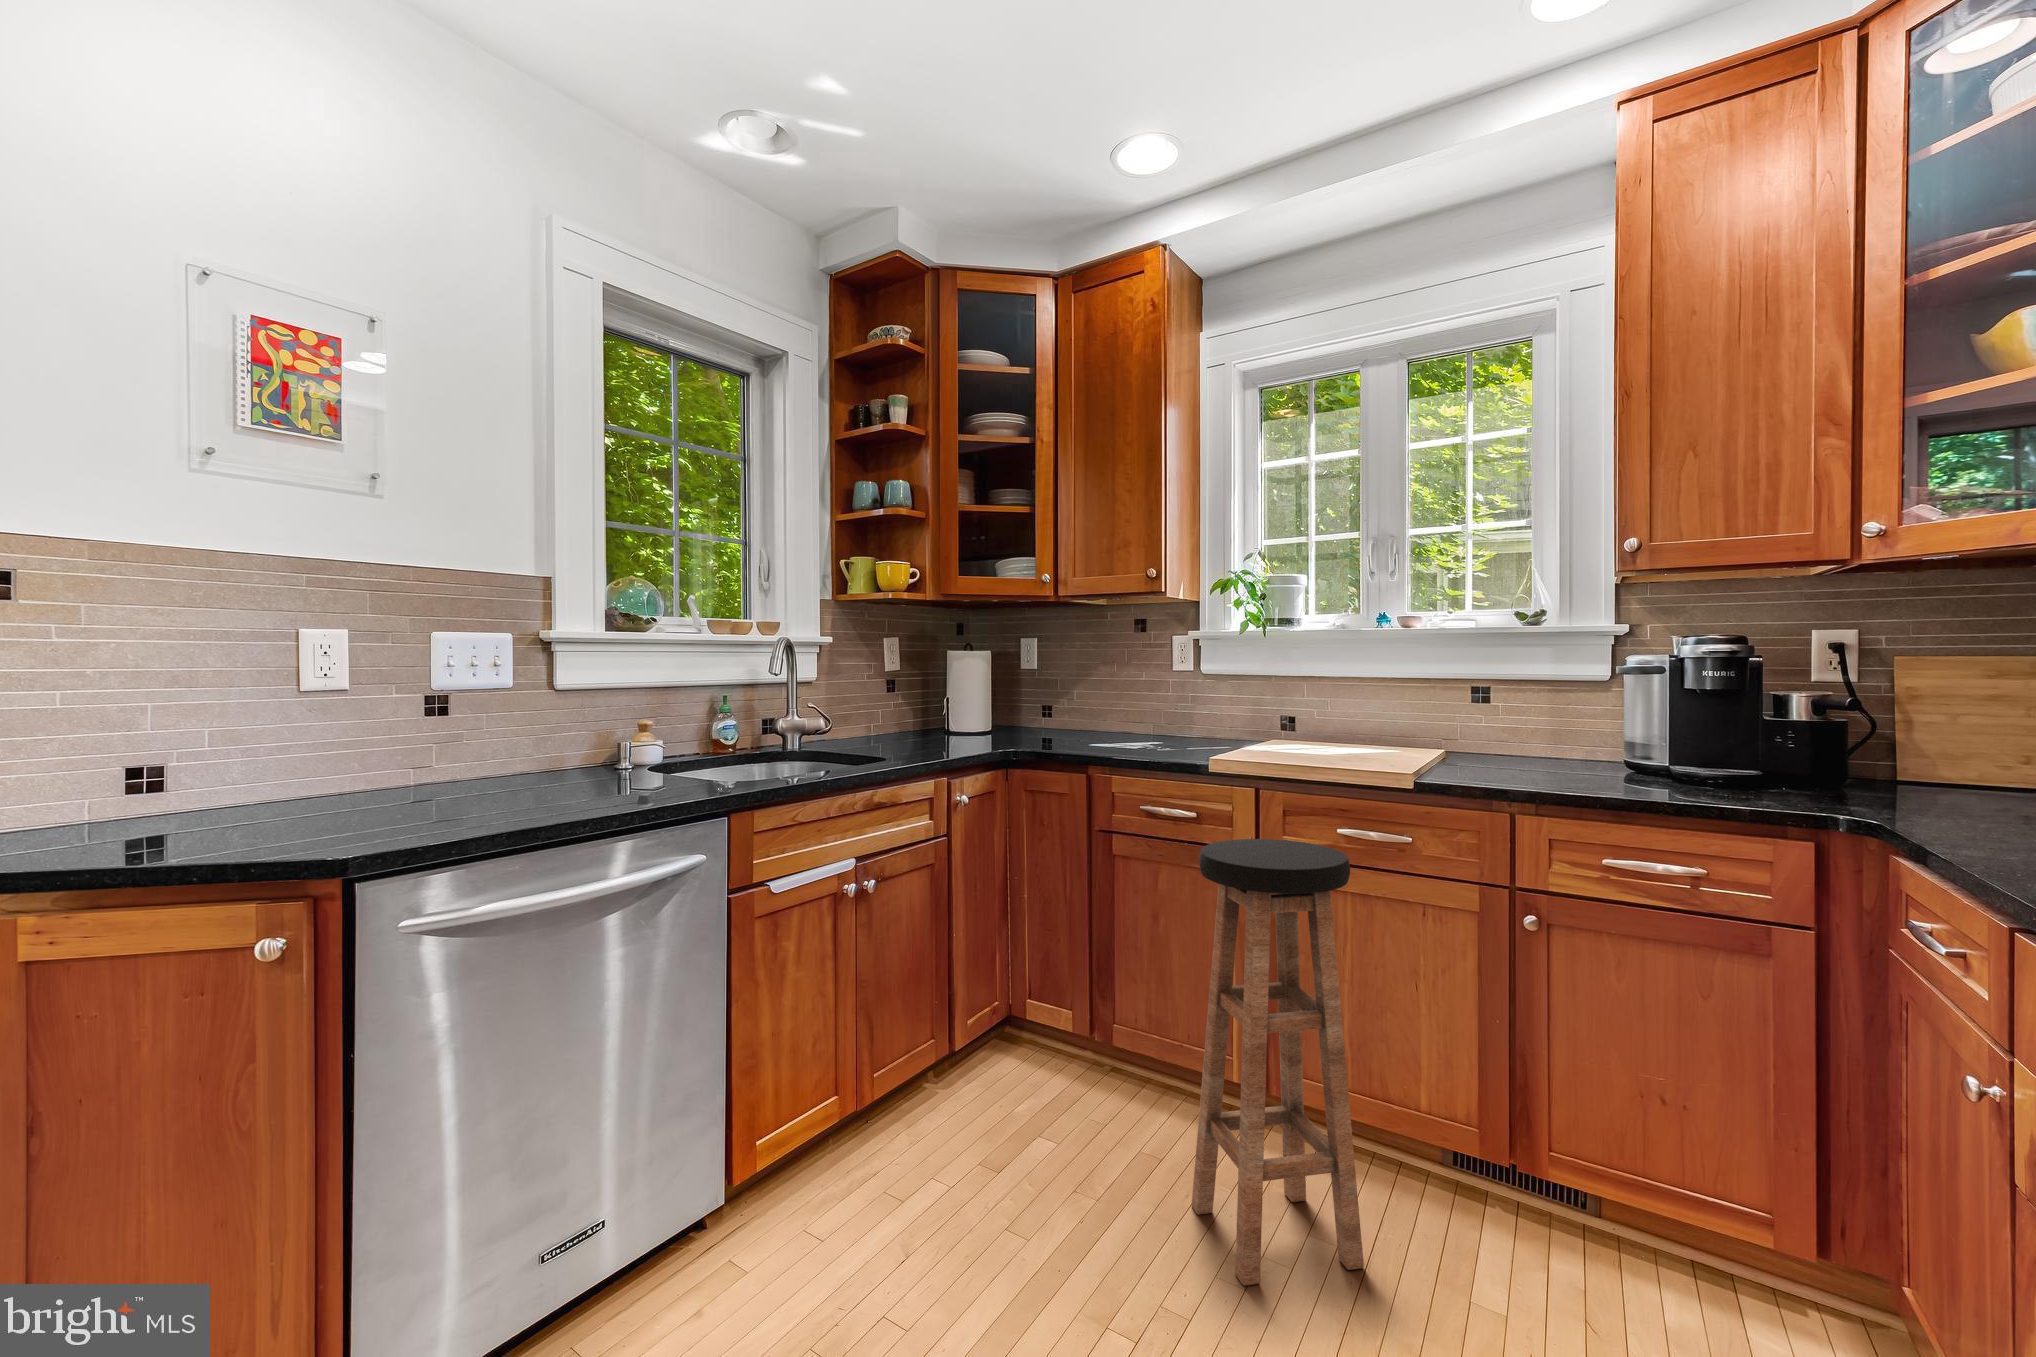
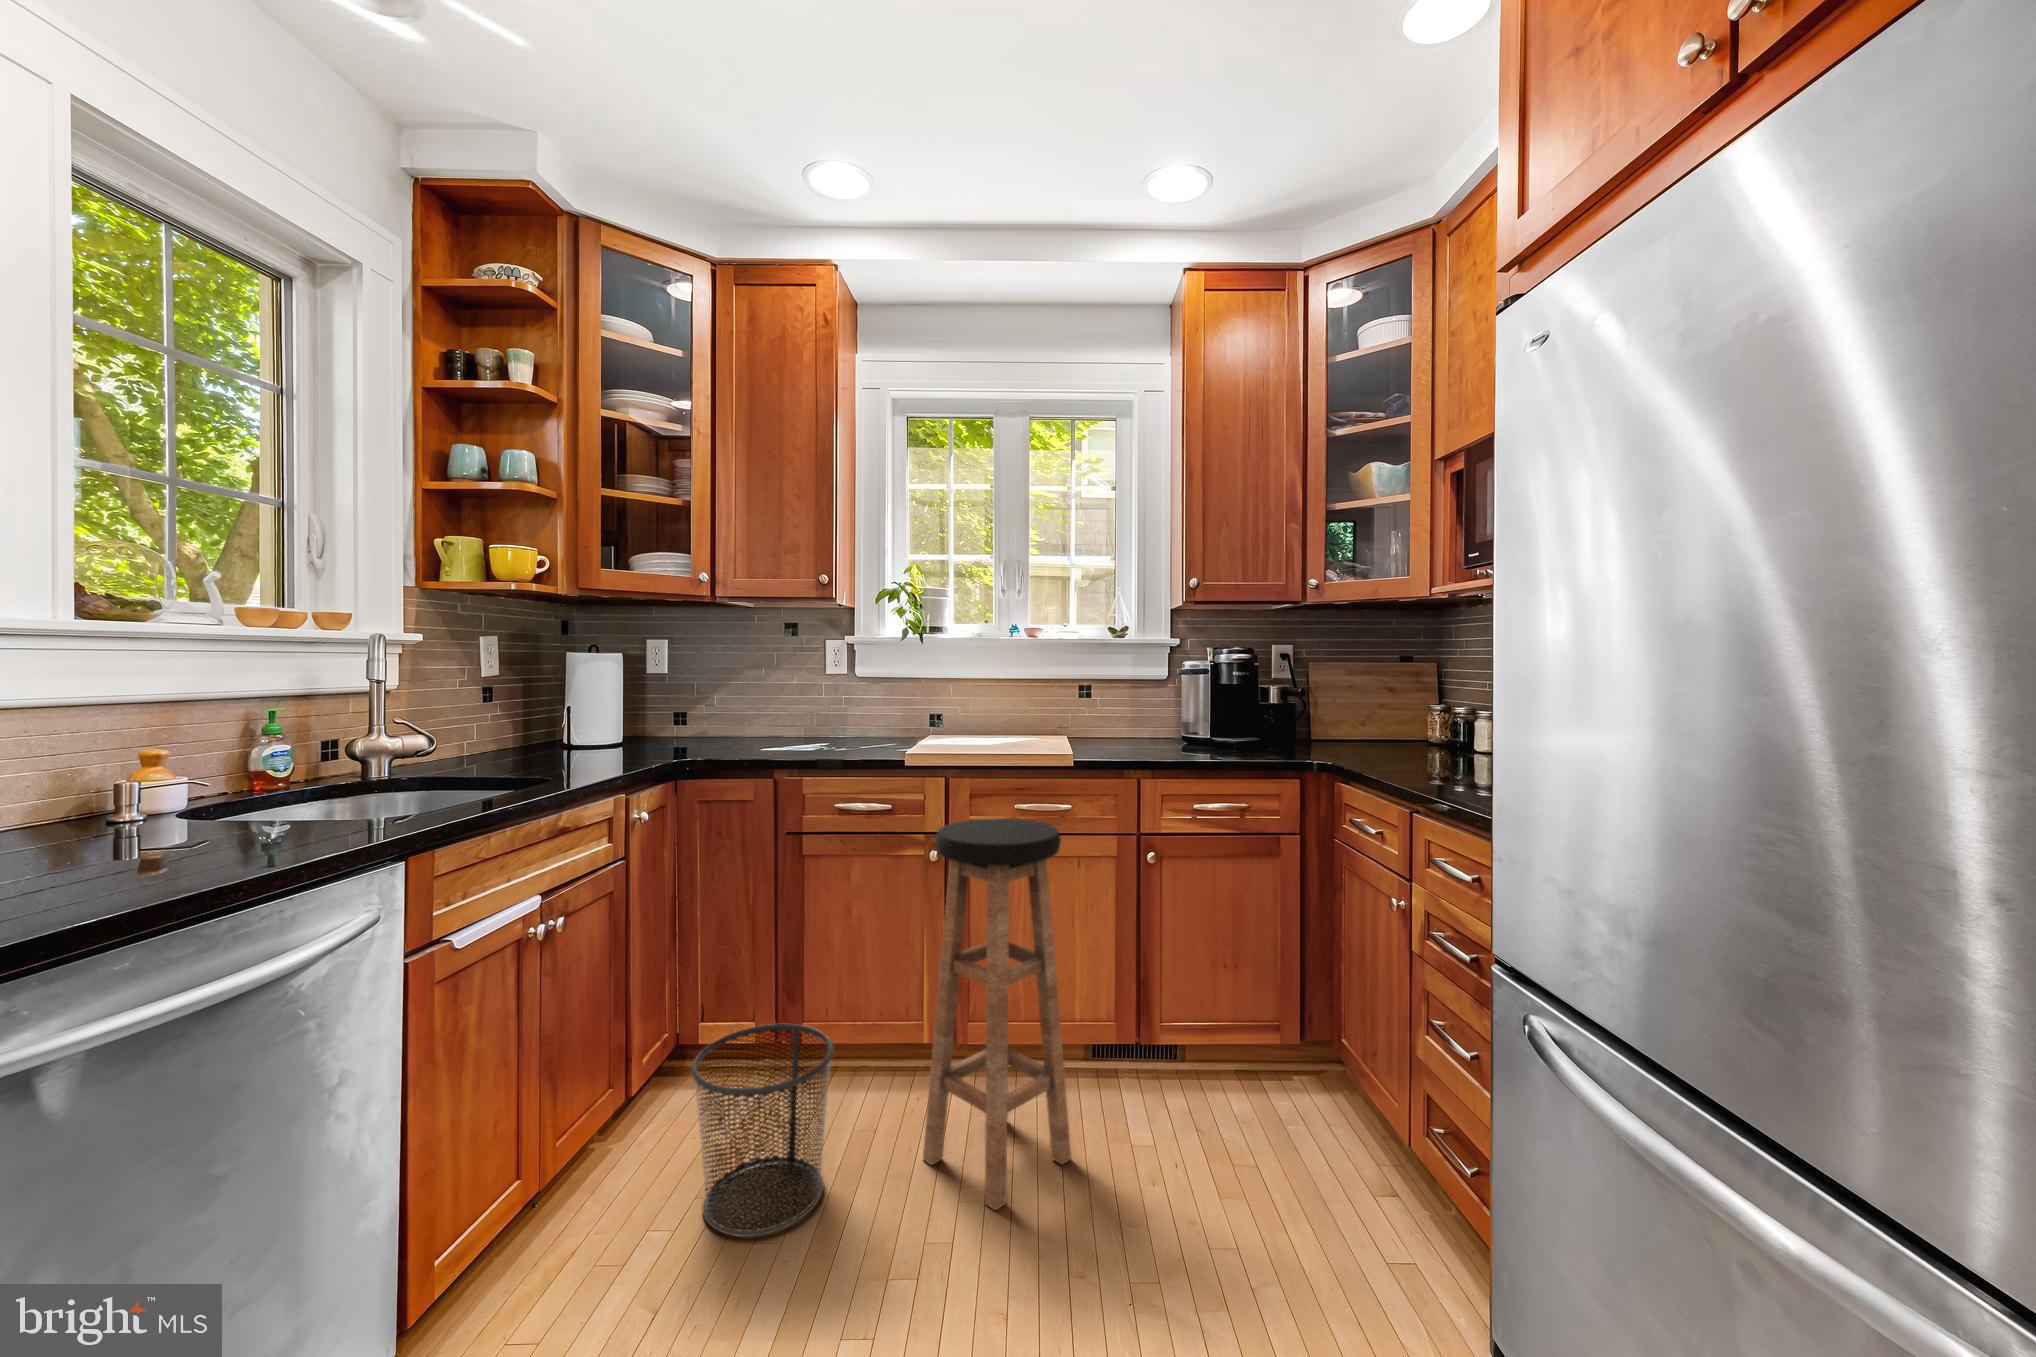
trash can: none [962,1017,1095,1217] -> present [691,1024,834,1237]

